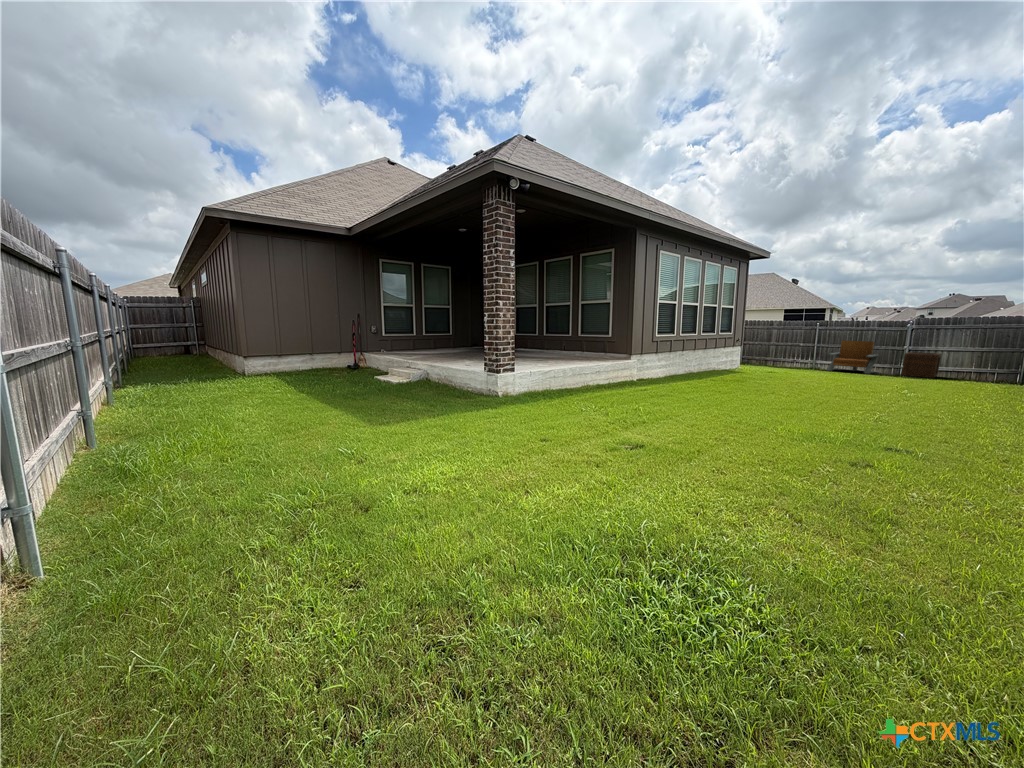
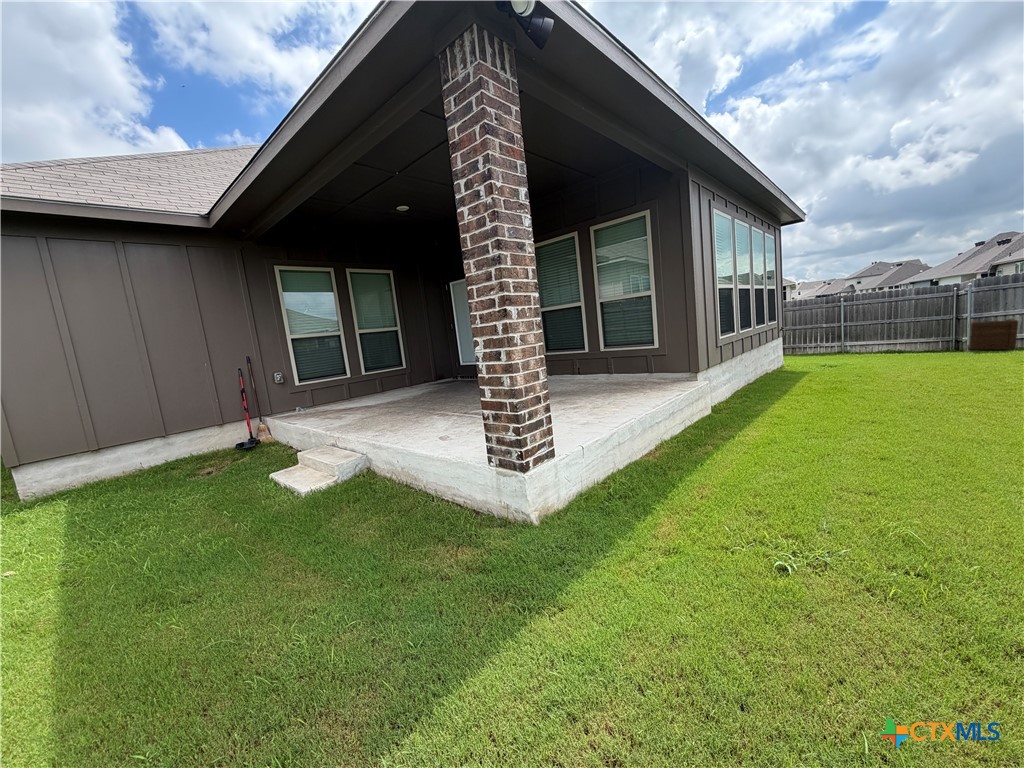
lounge chair: present [827,340,879,374] -> none [870,313,929,353]

